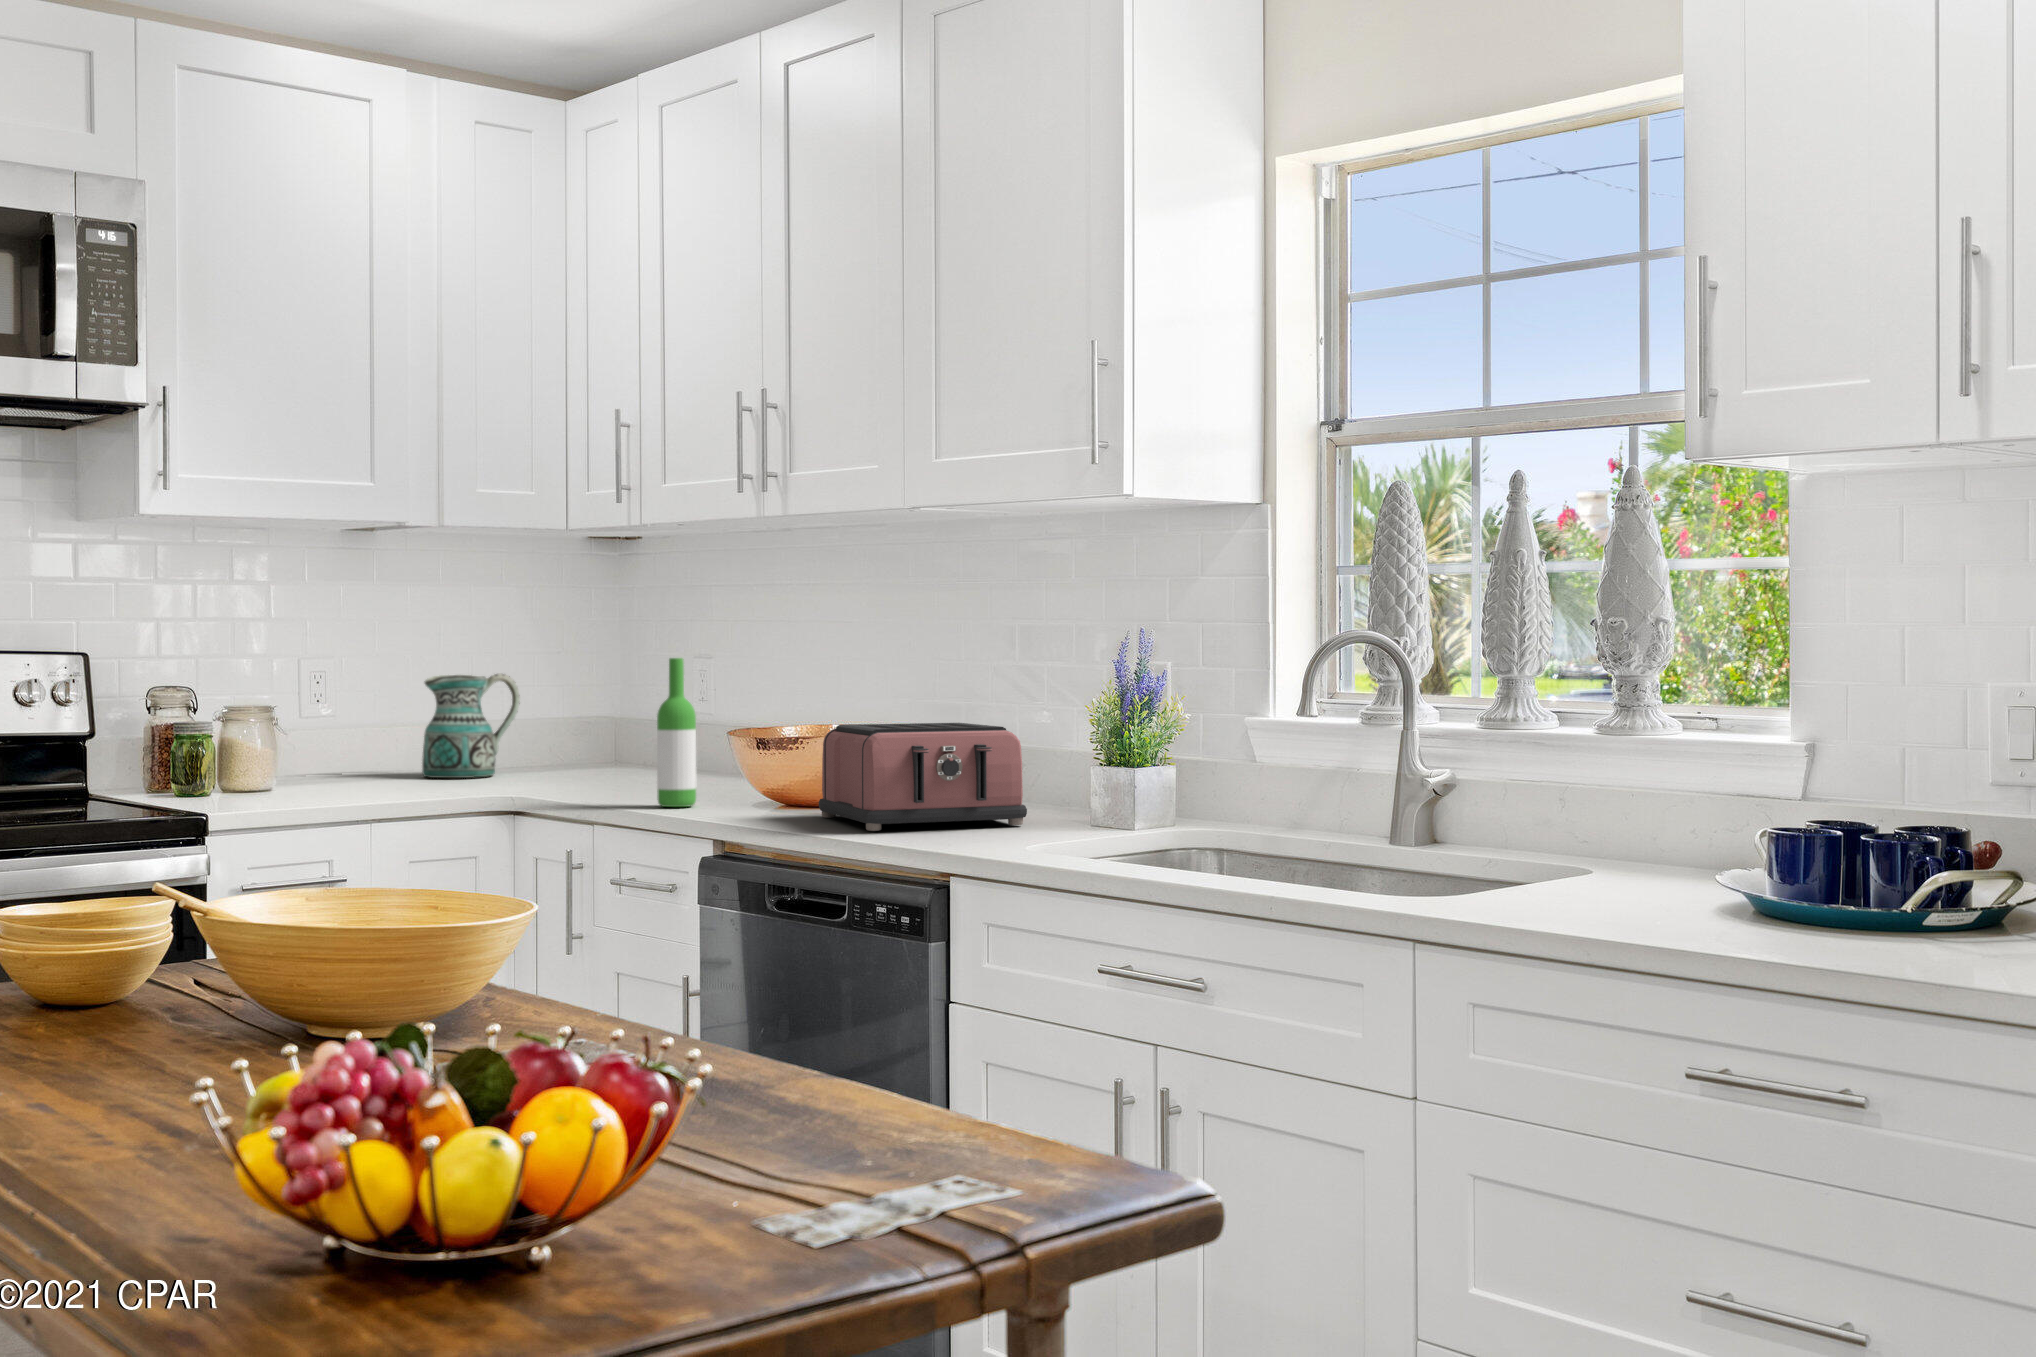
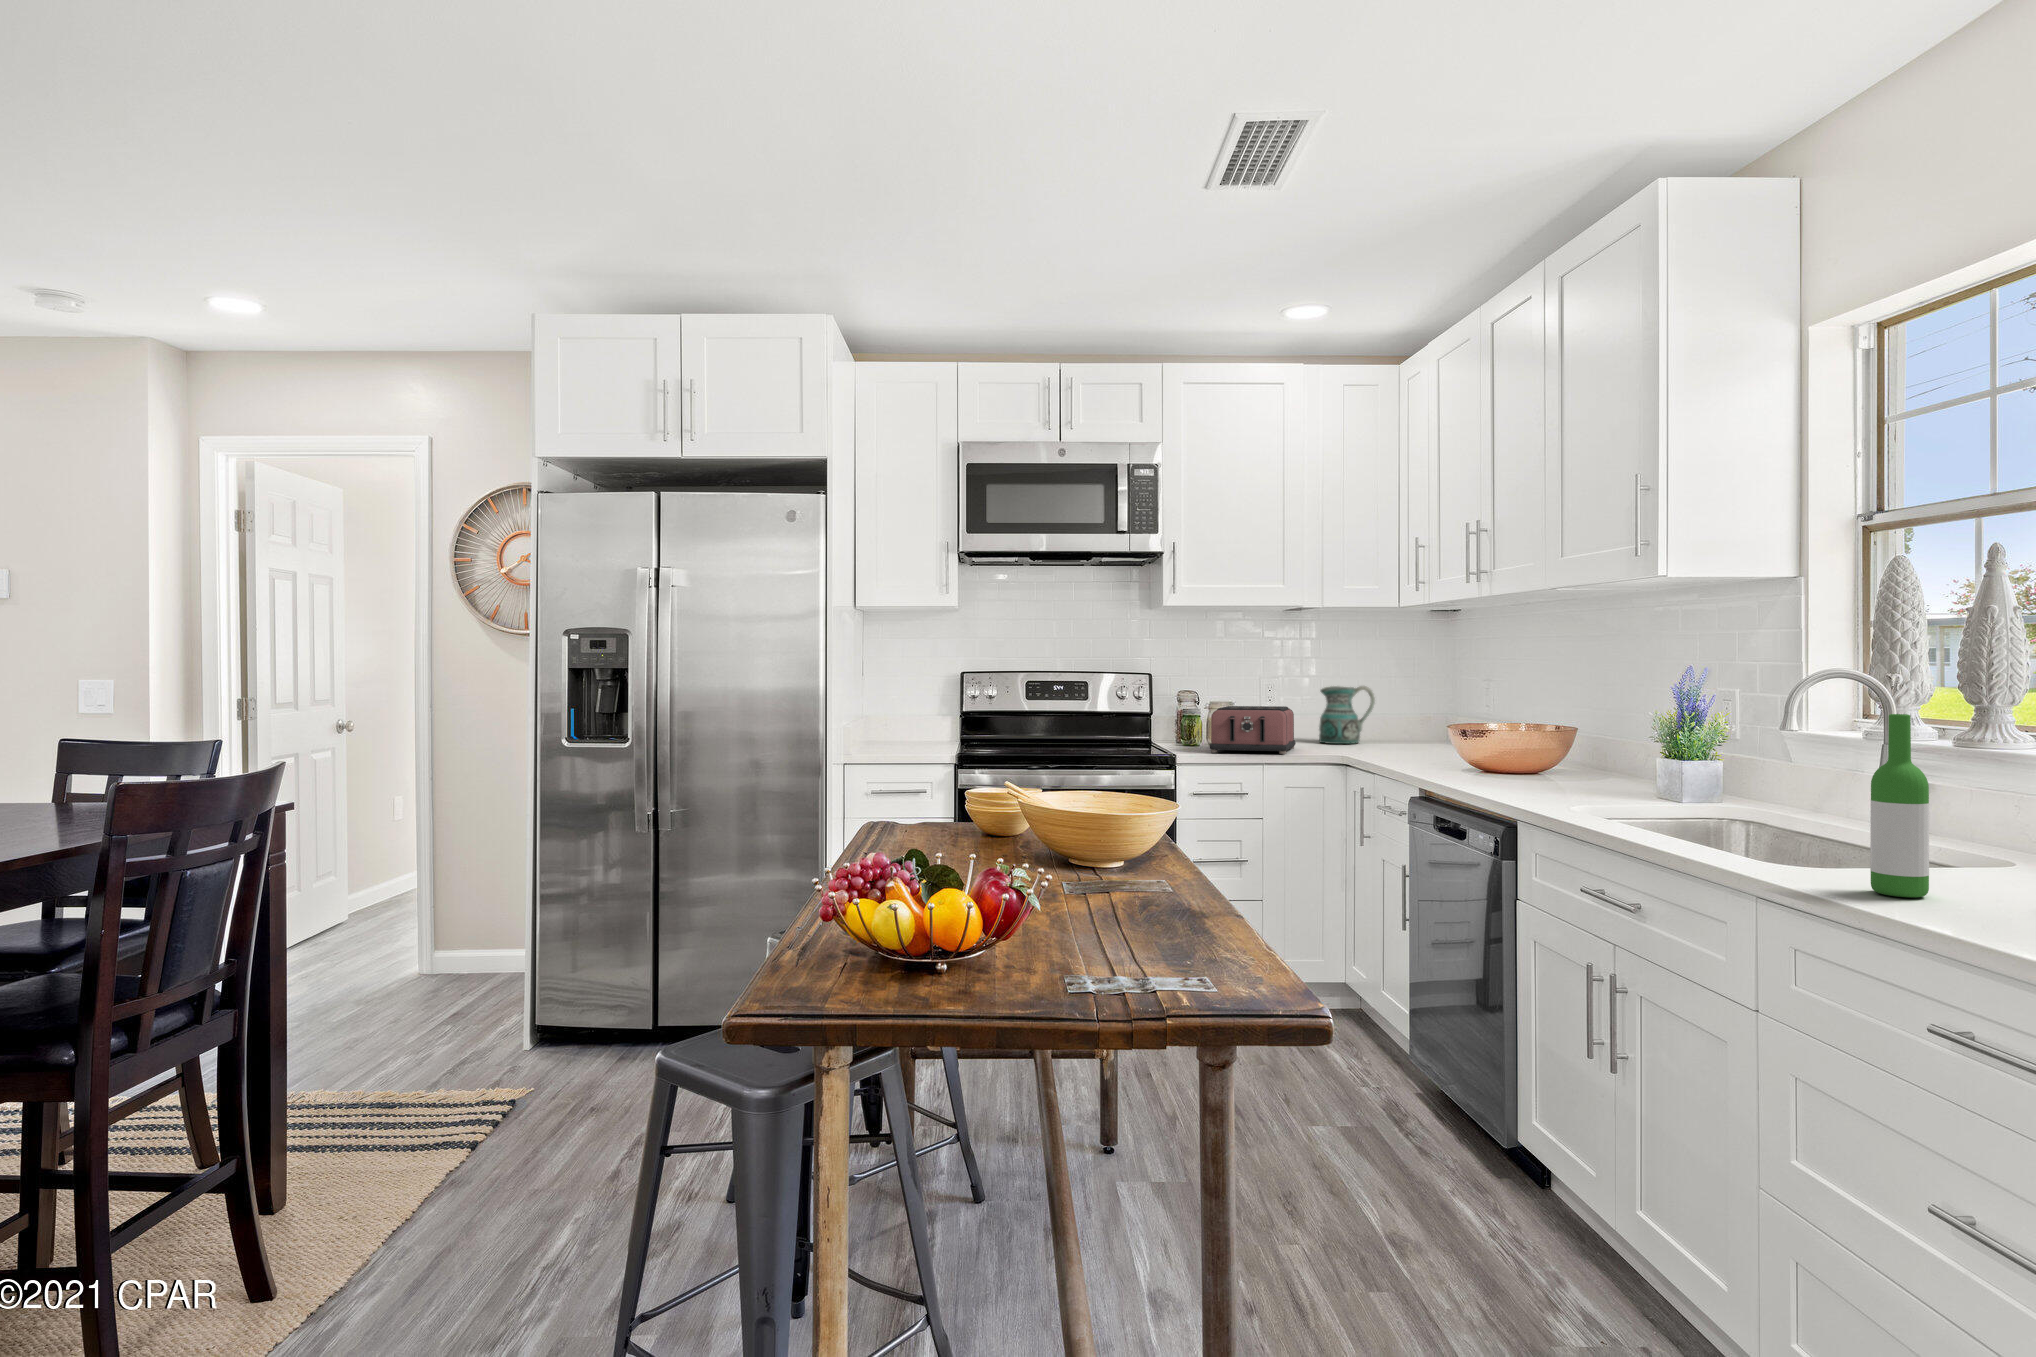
wine bottle: present [657,658,696,807] -> present [1870,714,1929,897]
toaster: present [819,723,1027,831] -> present [1210,706,1296,754]

